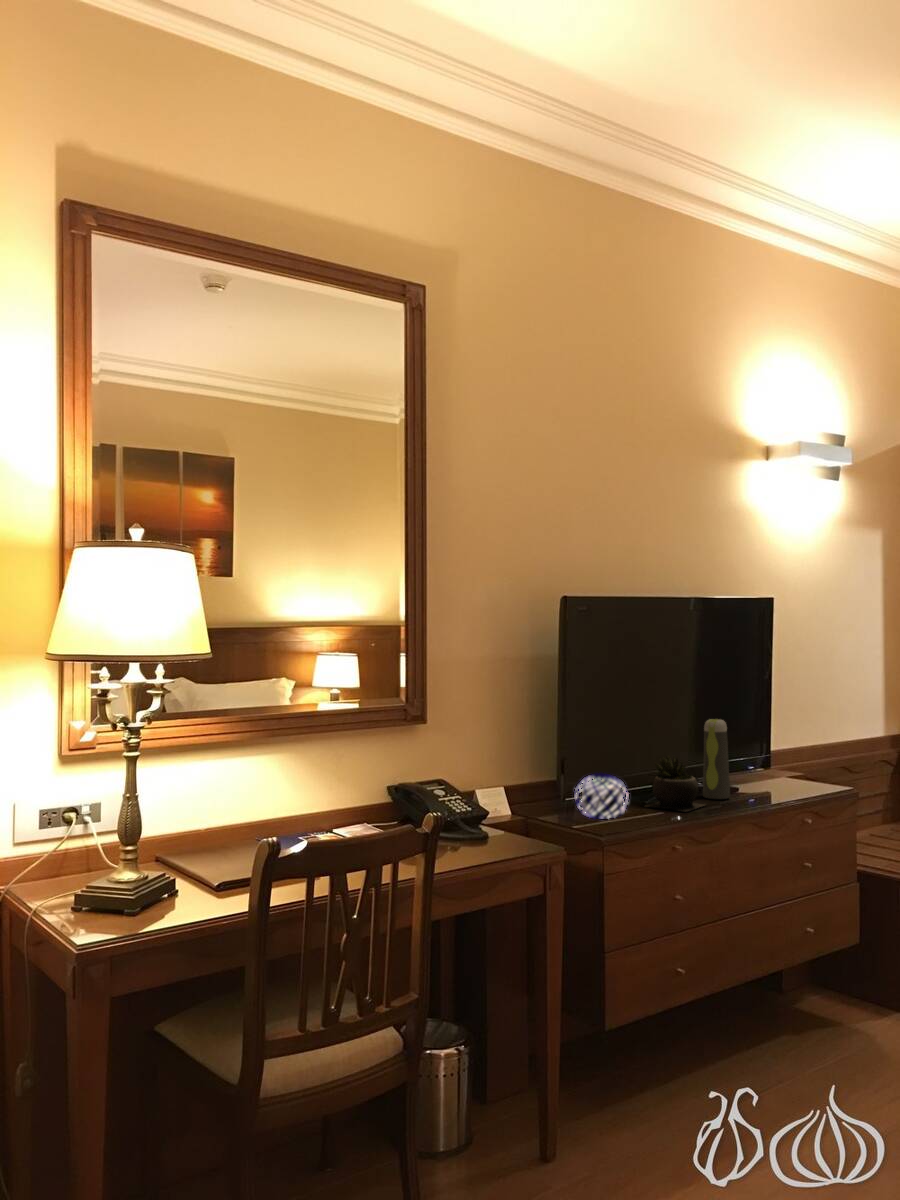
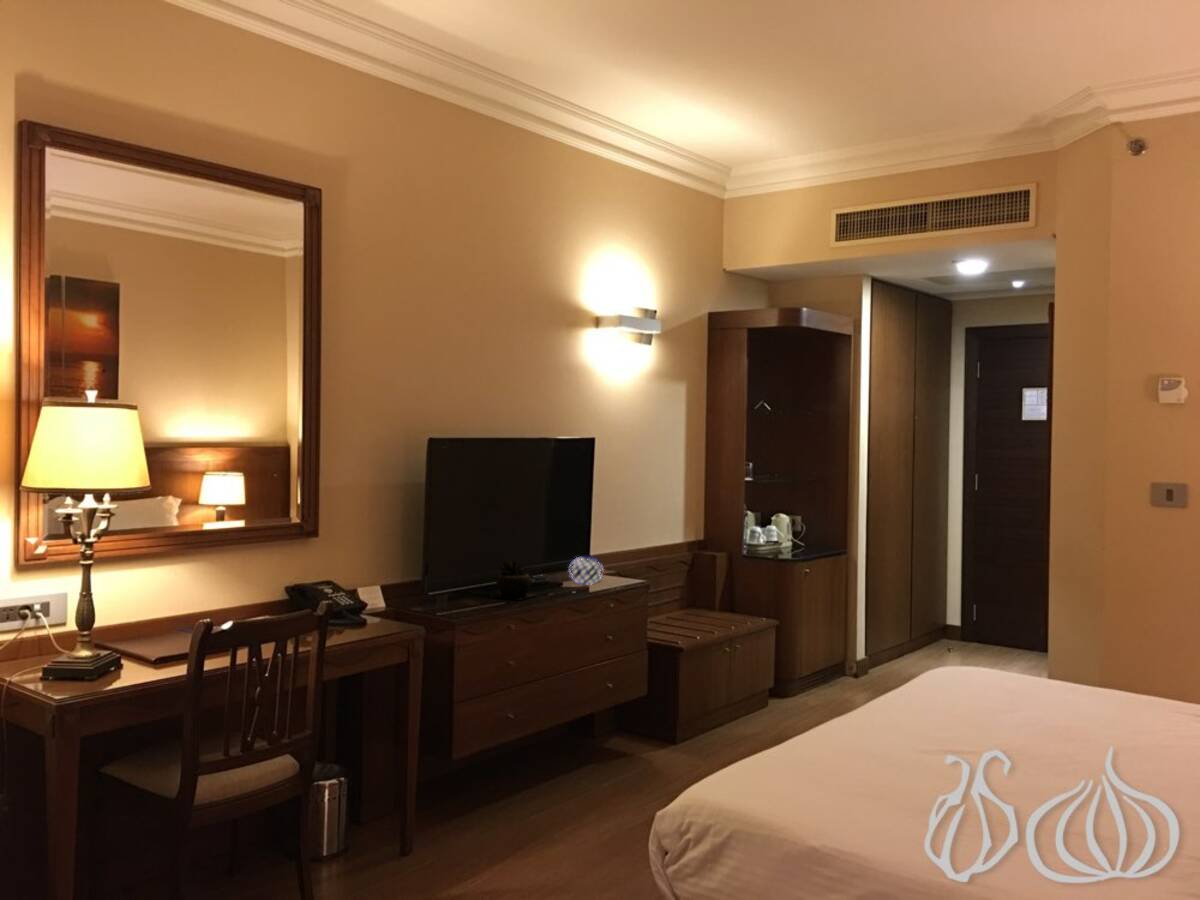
water bottle: present [703,719,730,799] -> none [536,530,556,591]
decorative orb: present [574,773,629,819] -> present [569,555,603,585]

